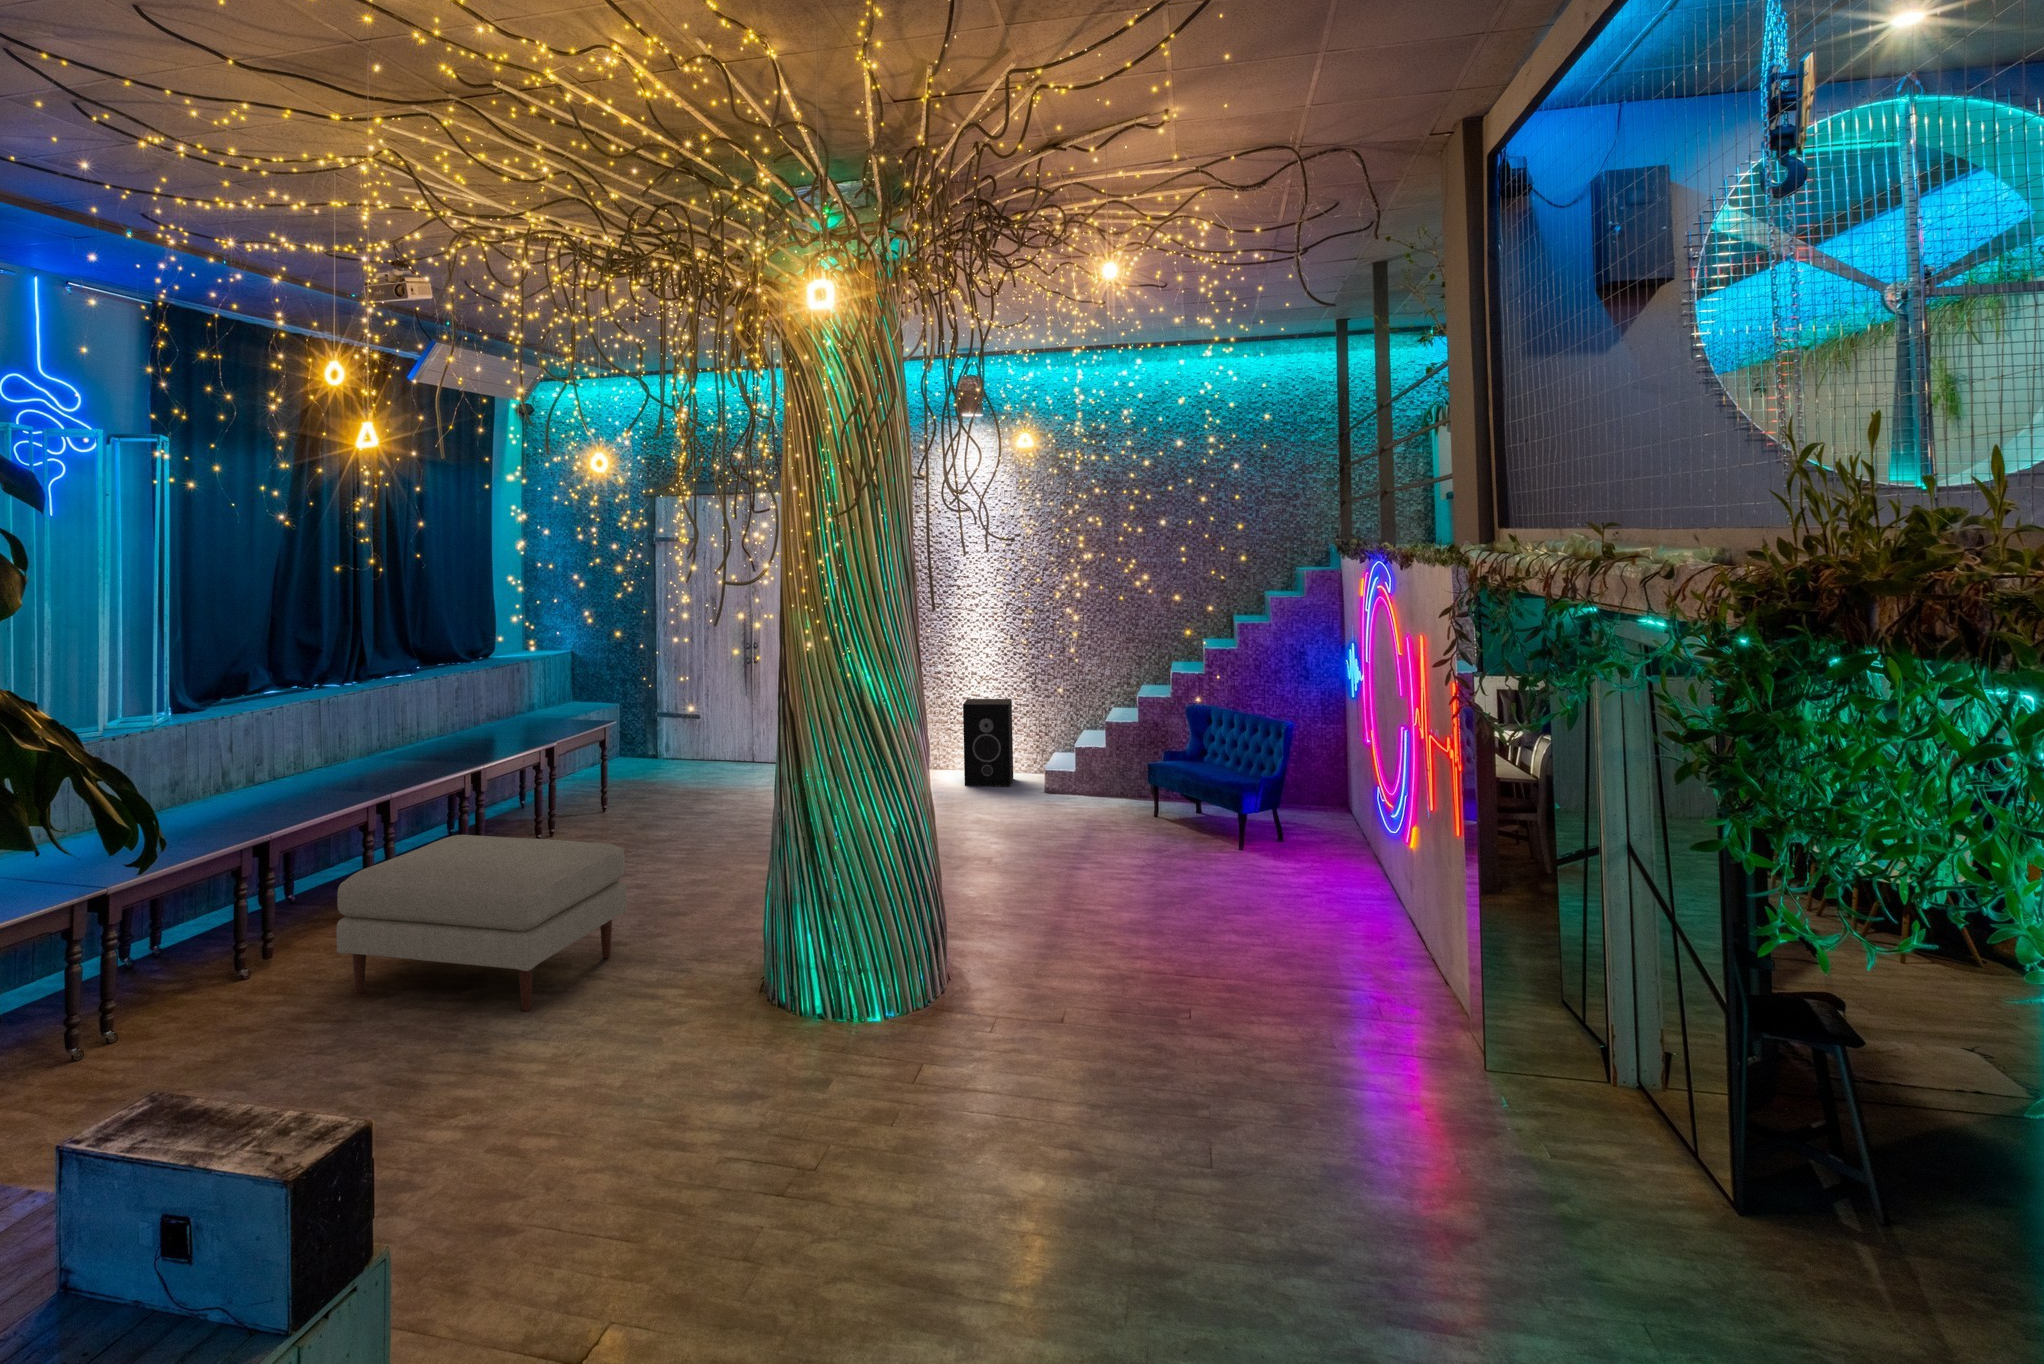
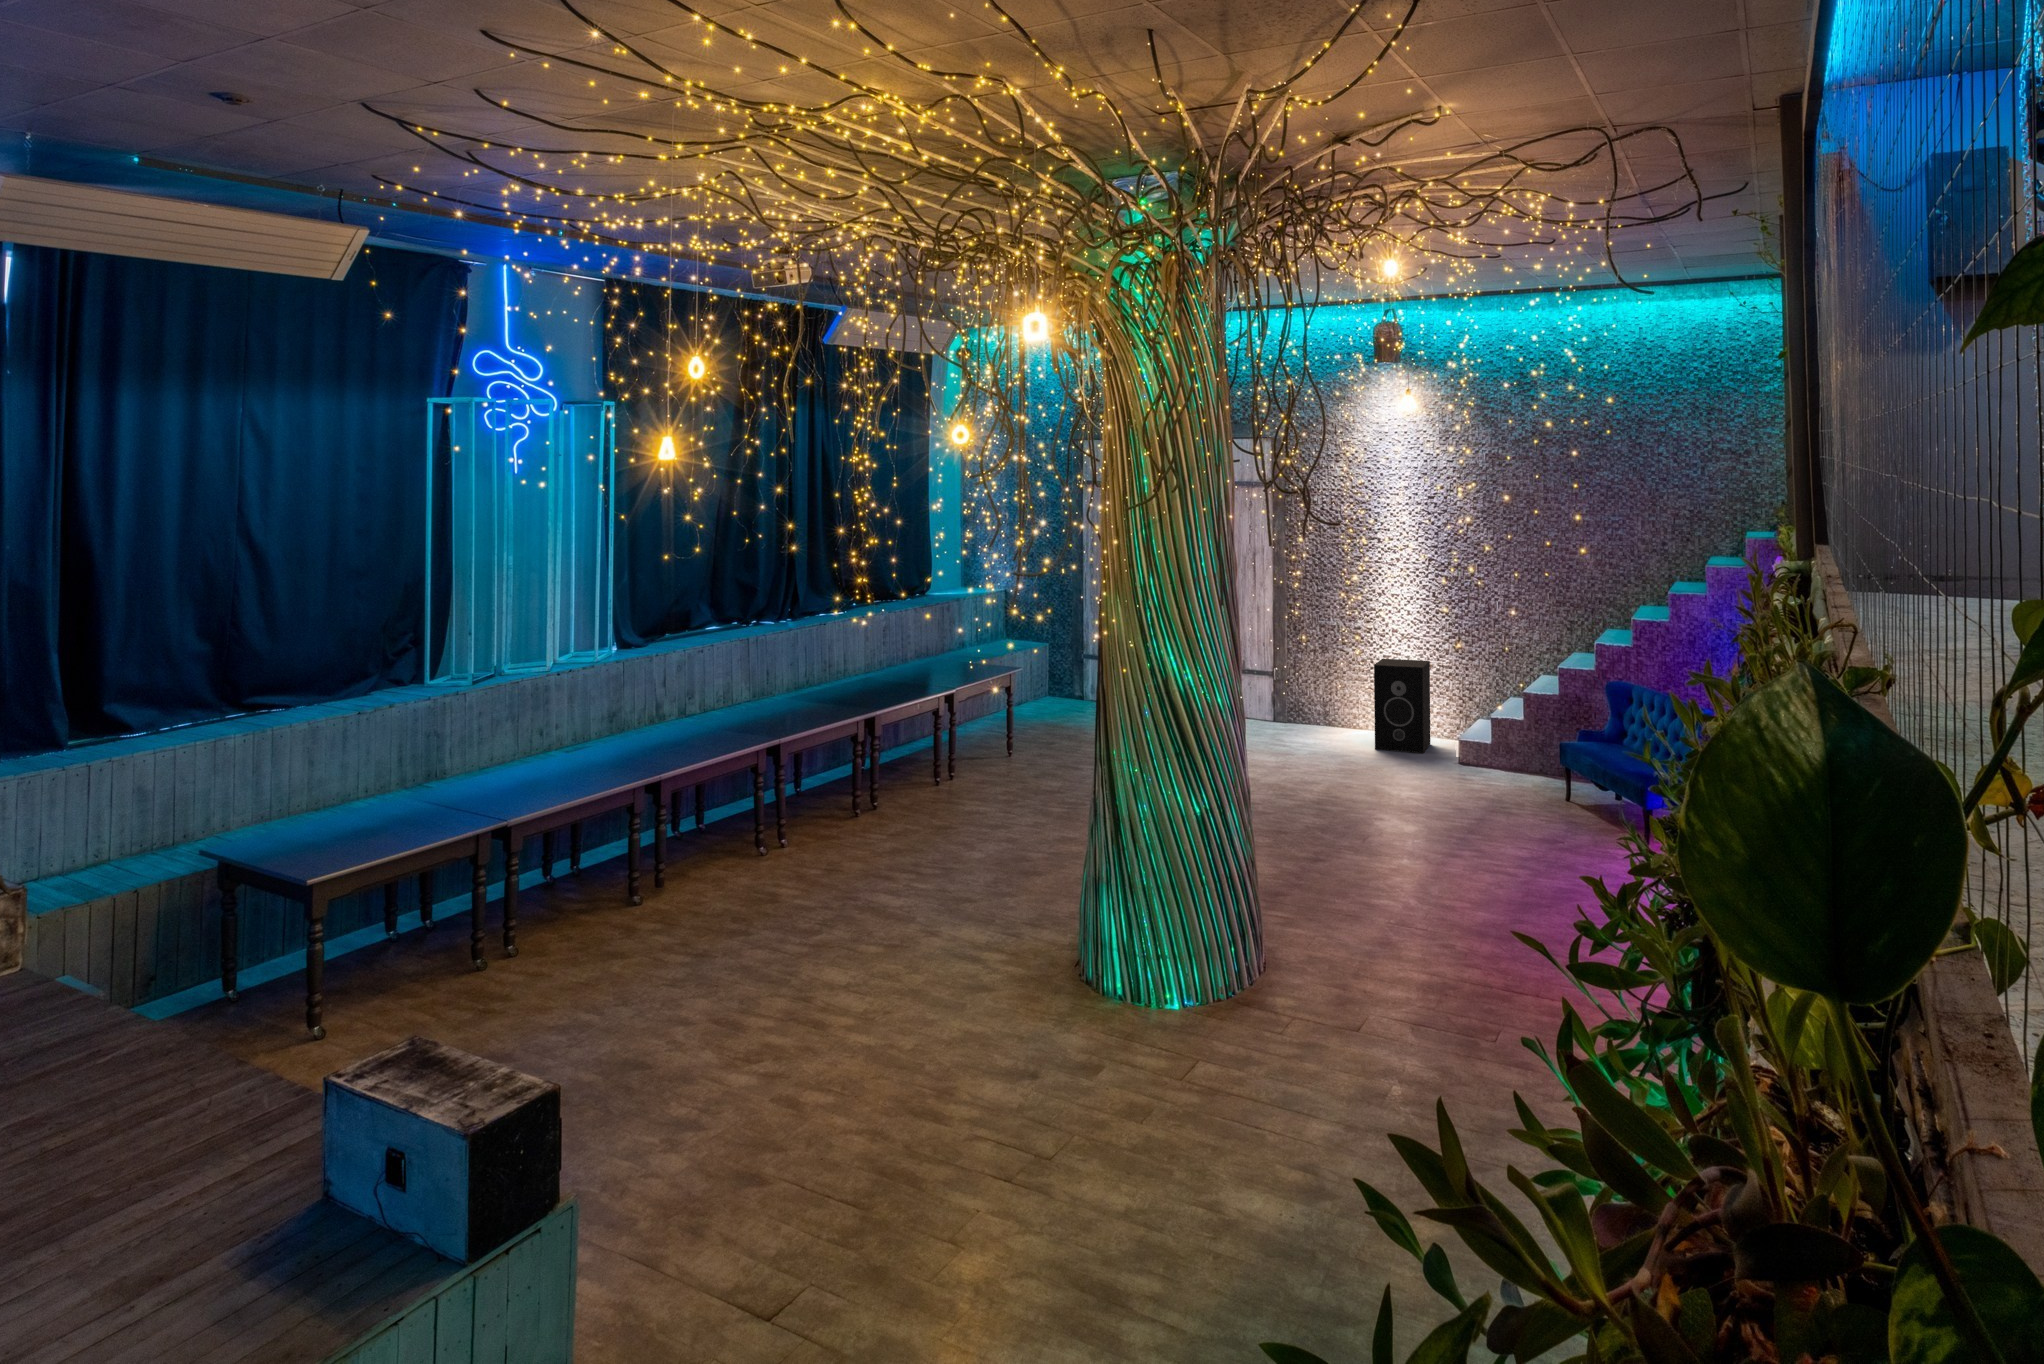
ottoman: present [336,835,626,1011] -> none [704,782,969,960]

